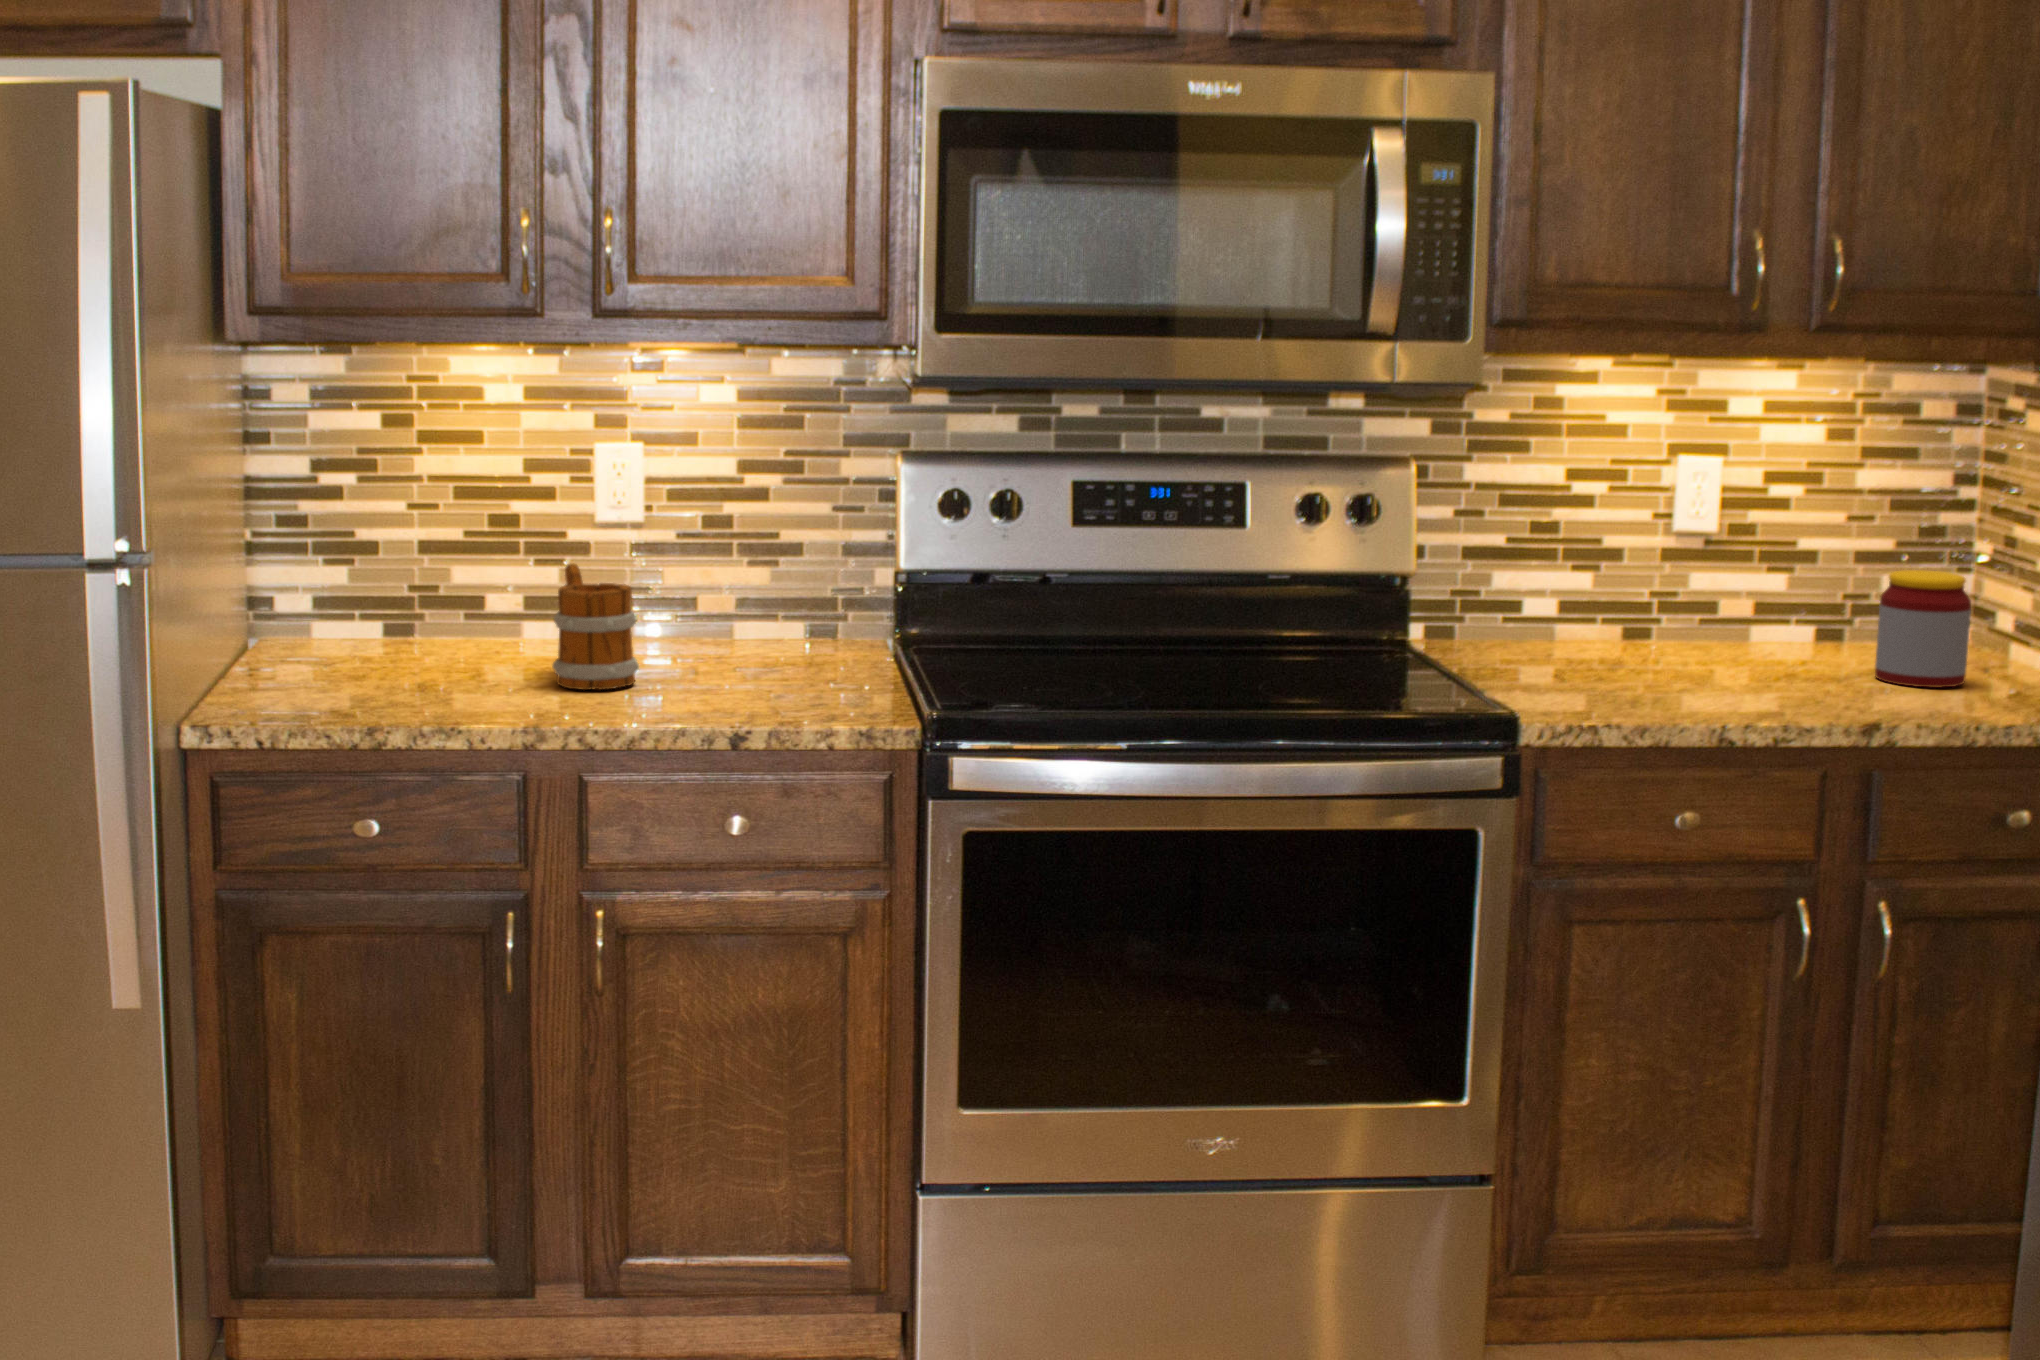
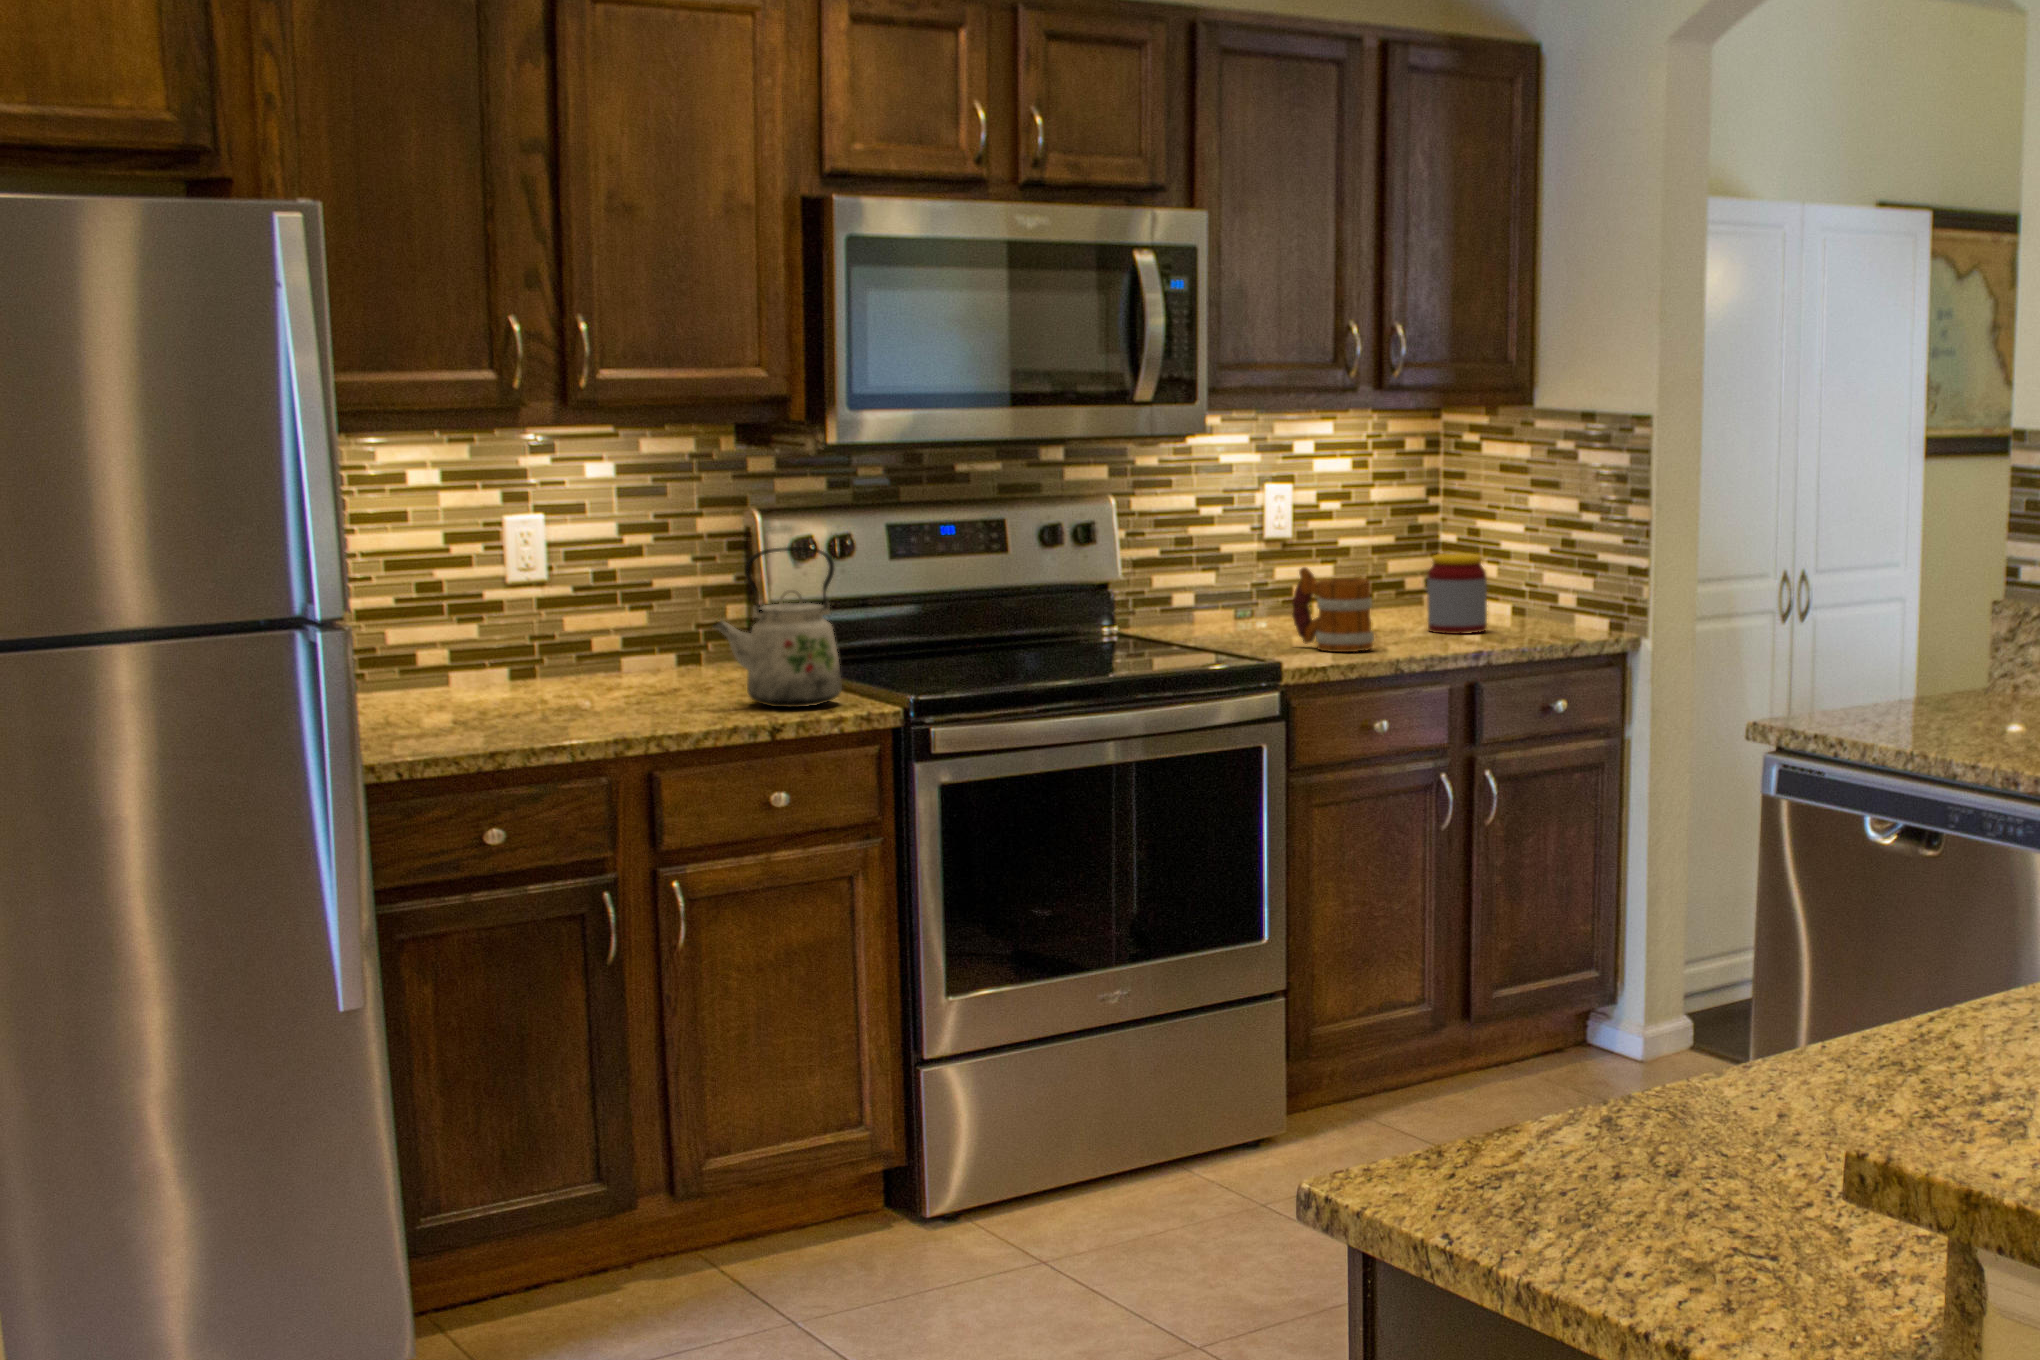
kettle: none [683,507,842,709] -> present [713,547,842,707]
mug: present [552,563,639,690] -> present [1292,567,1374,652]

